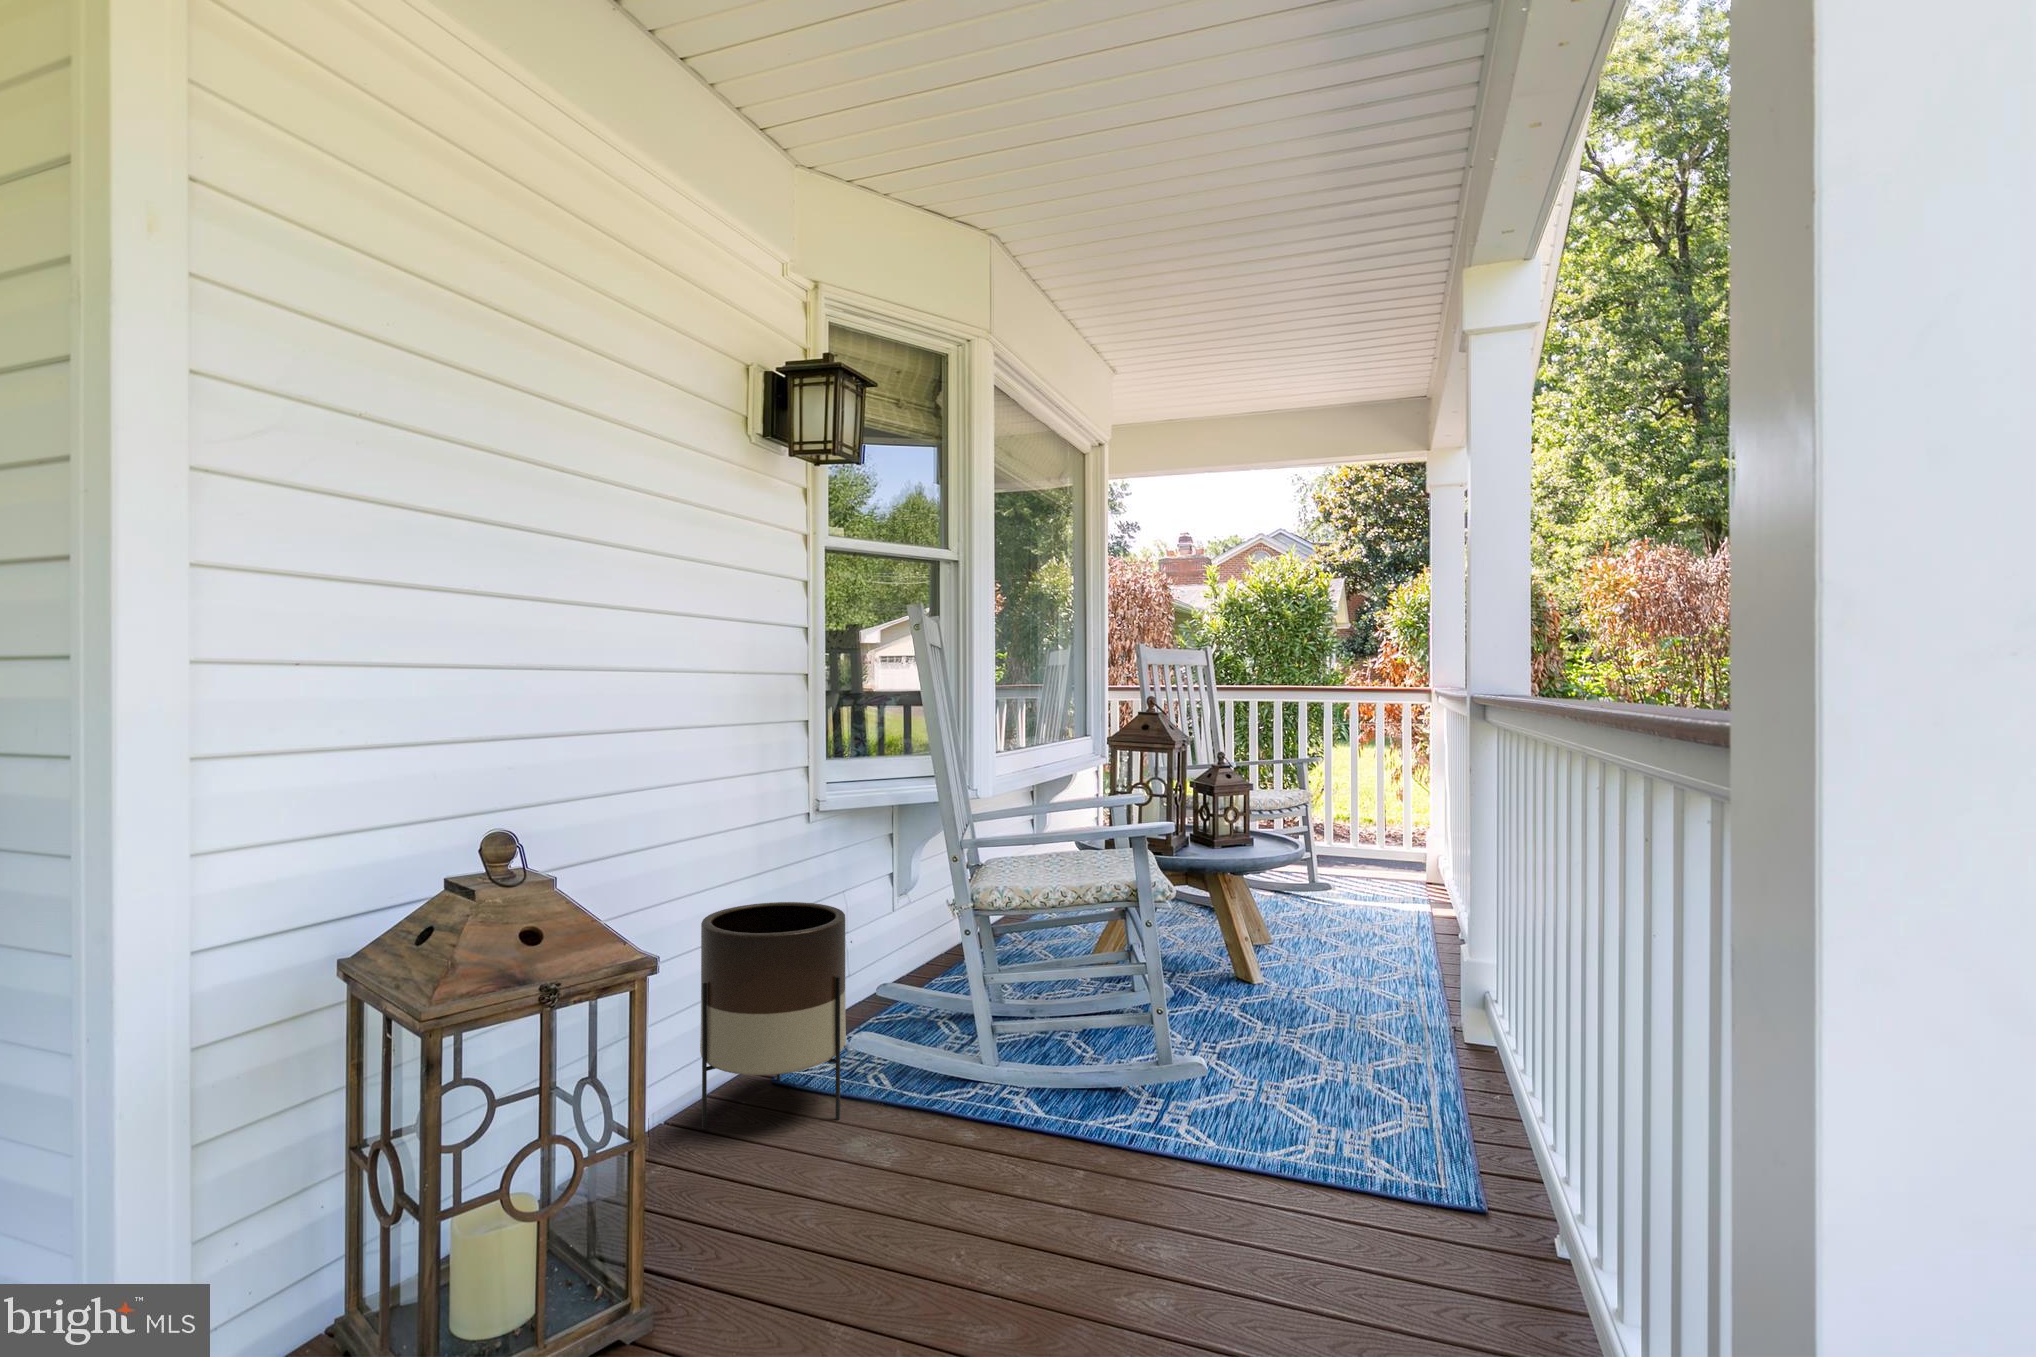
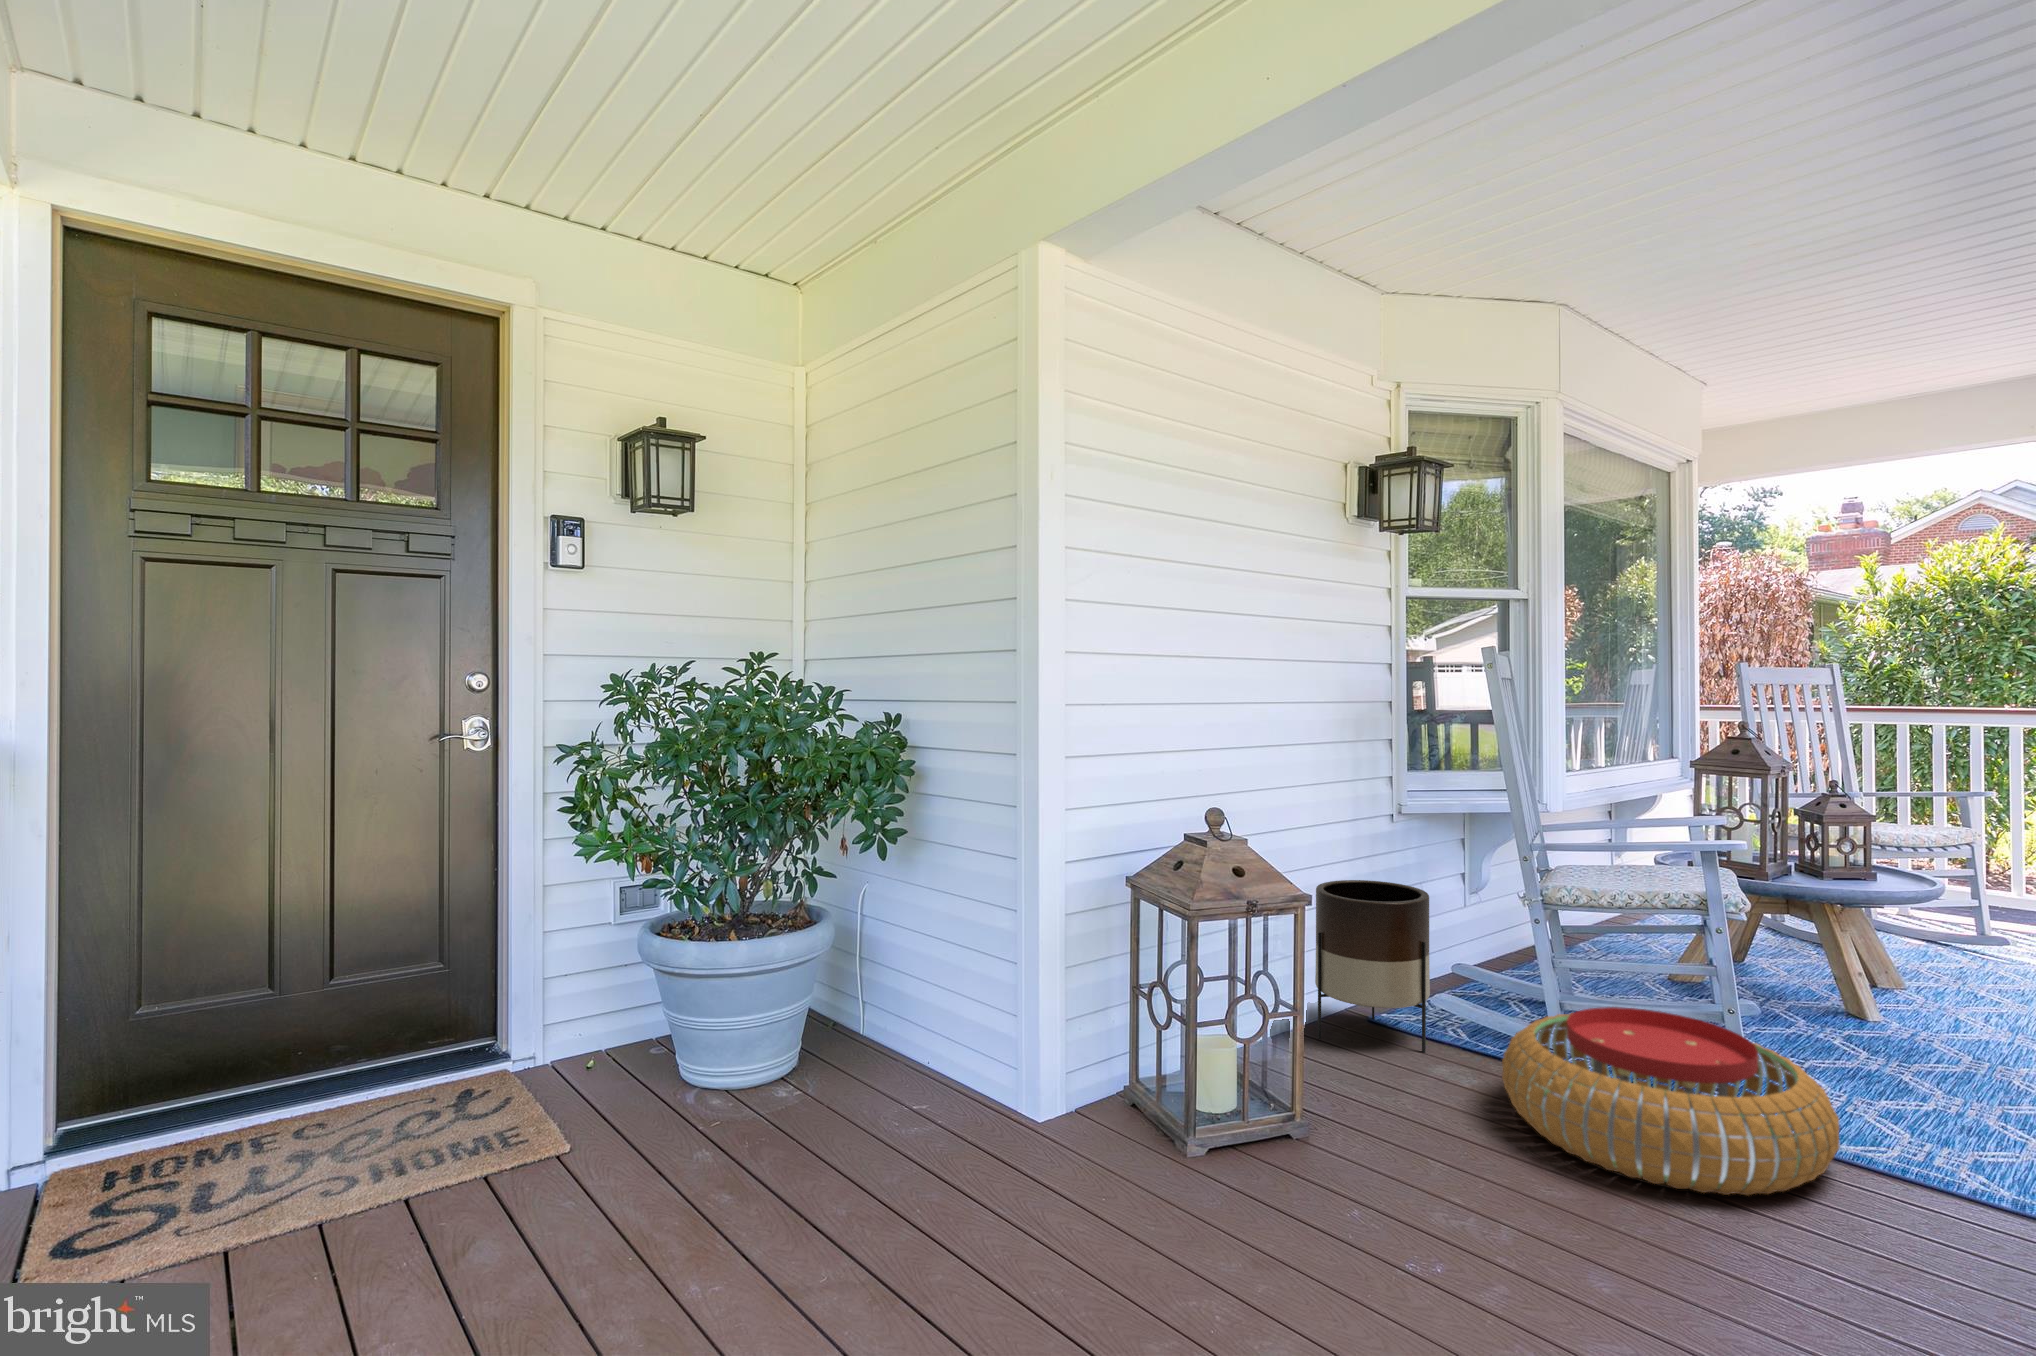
pouf: none [929,1027,1274,1262] -> present [1502,1007,1840,1195]

